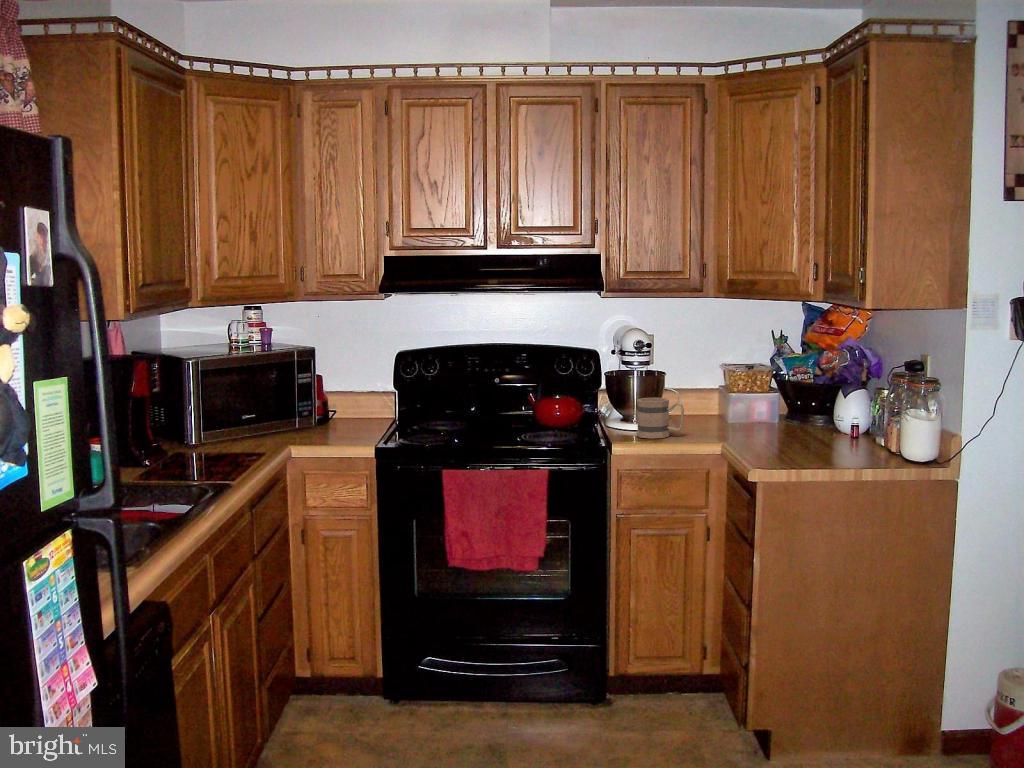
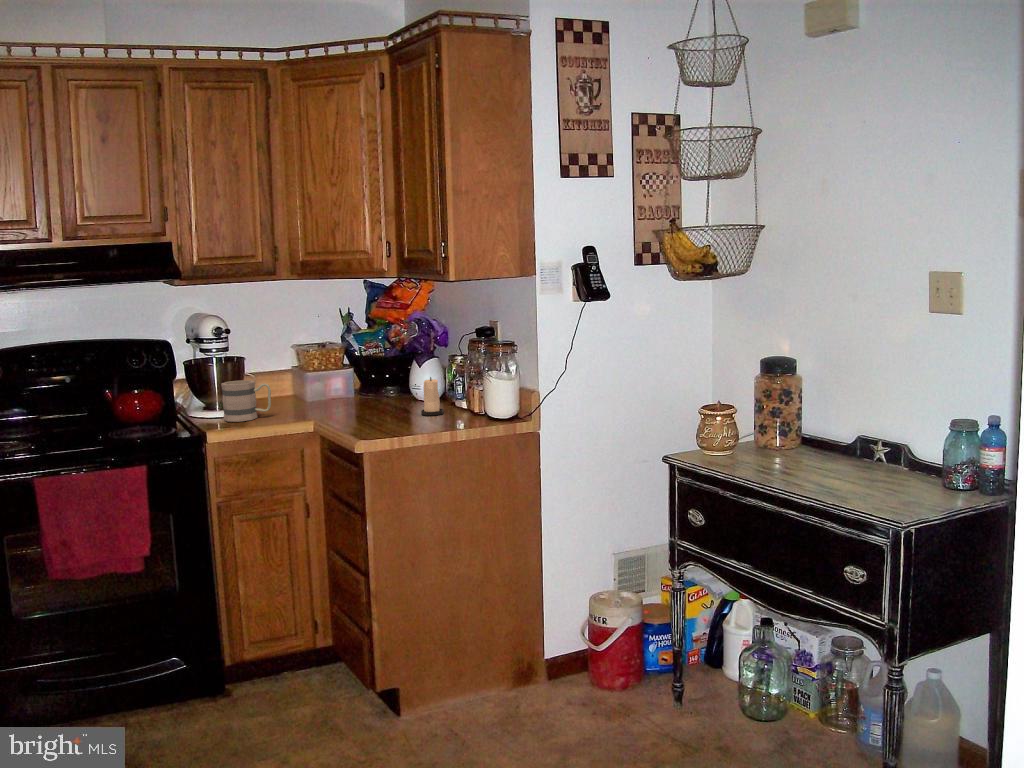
candle: none [833,409,858,451] -> present [421,377,443,415]

